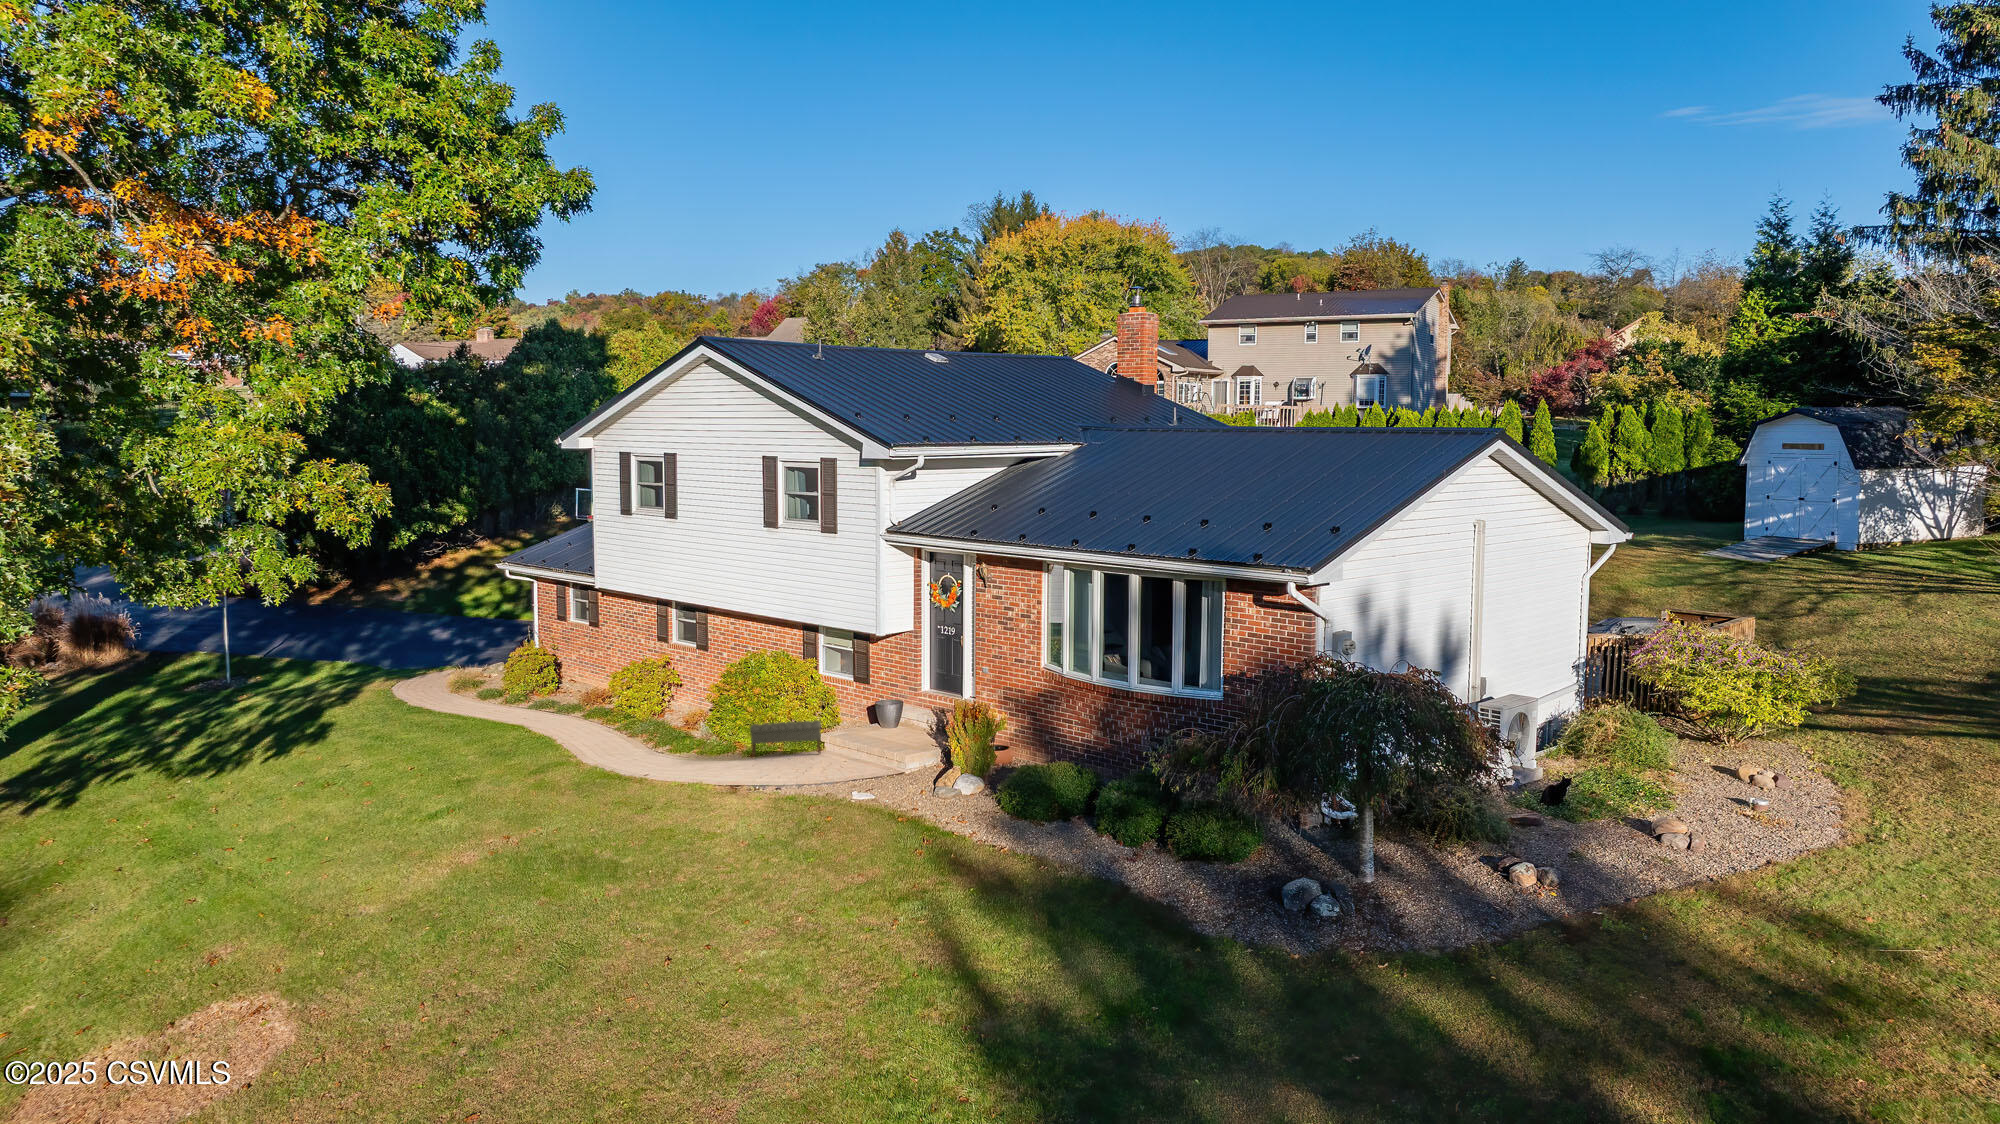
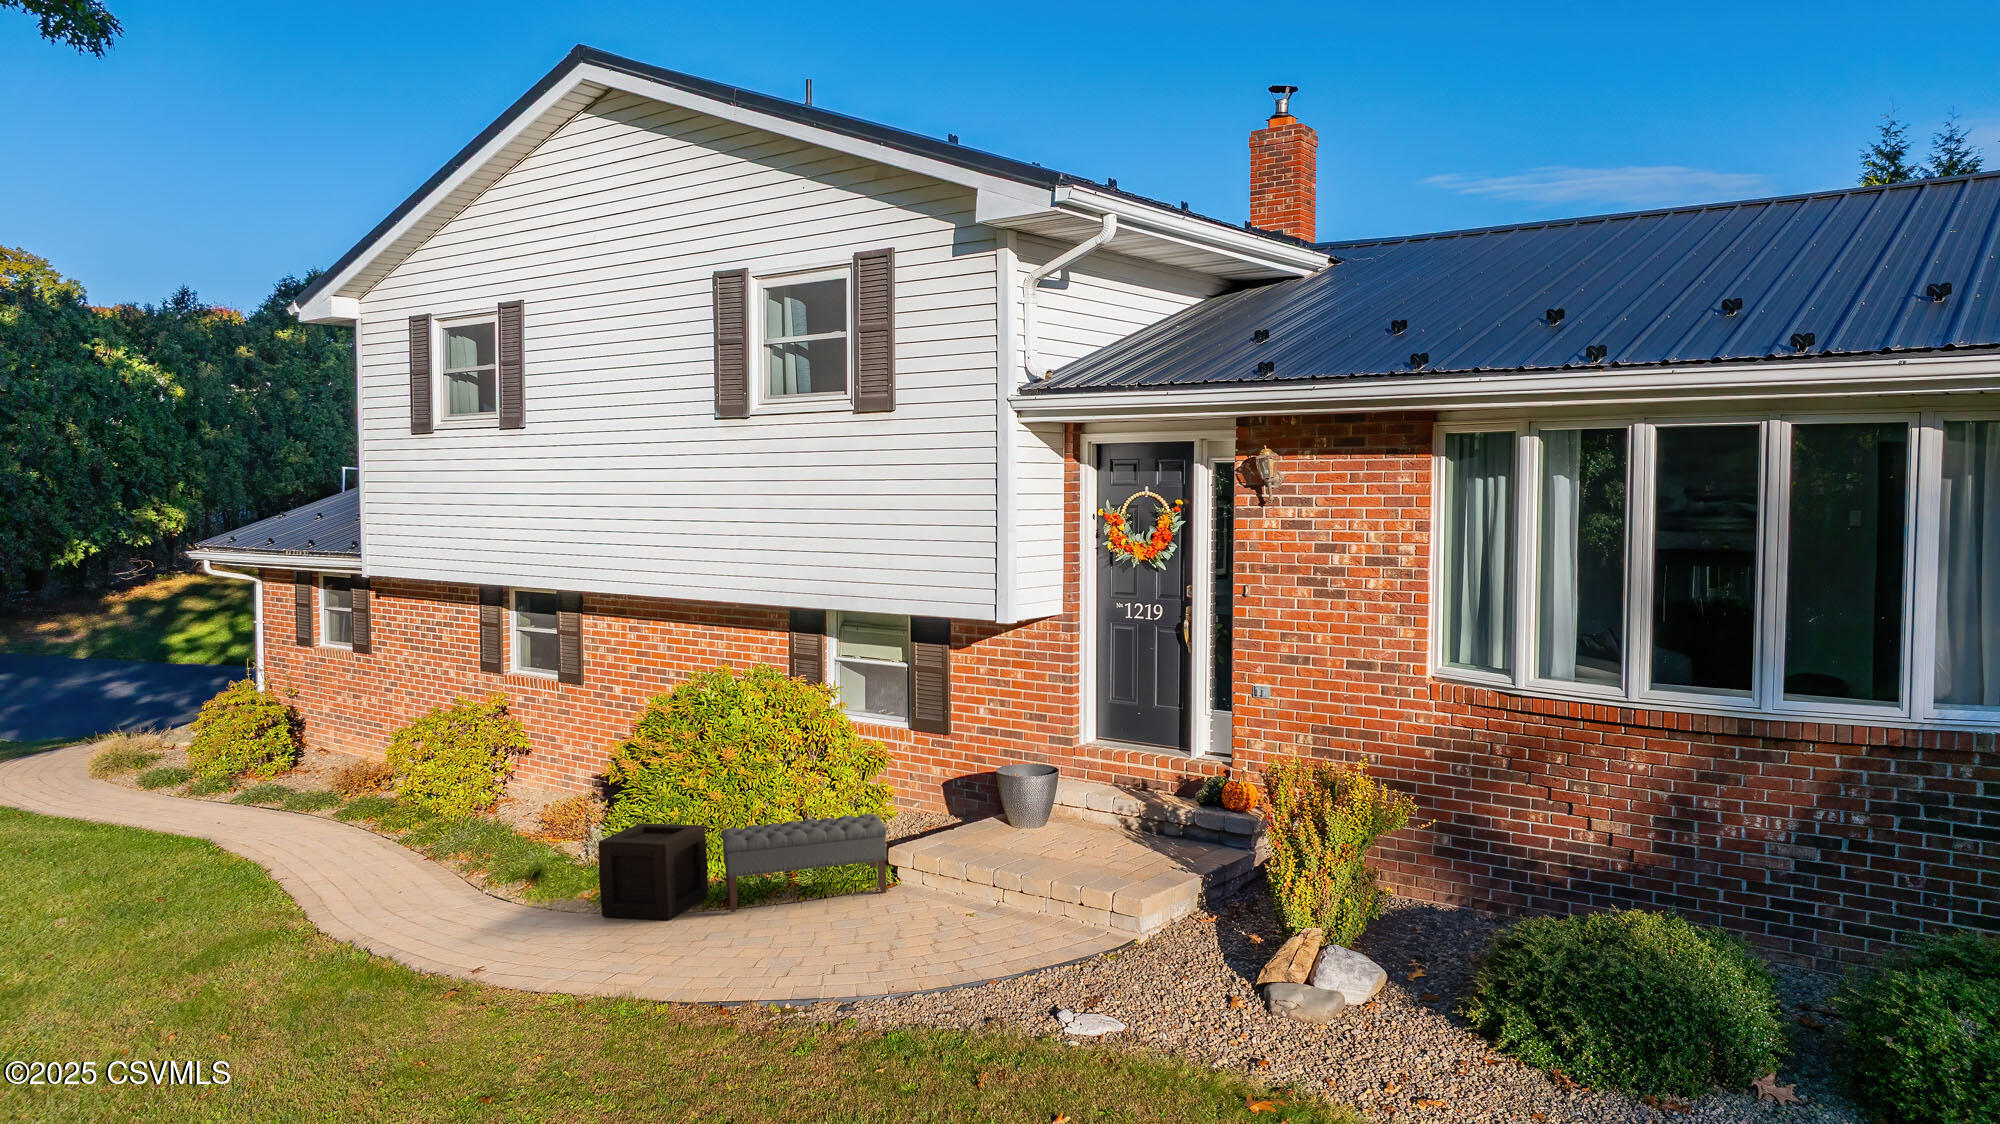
wooden crate: none [698,721,746,761] -> present [598,823,708,920]

